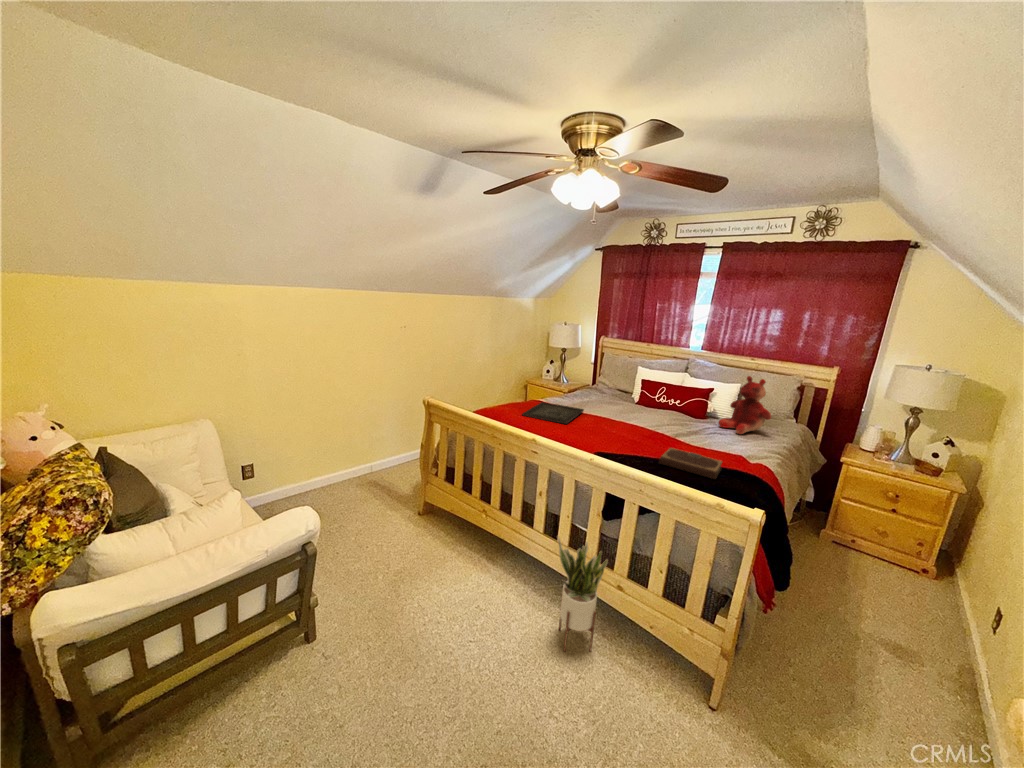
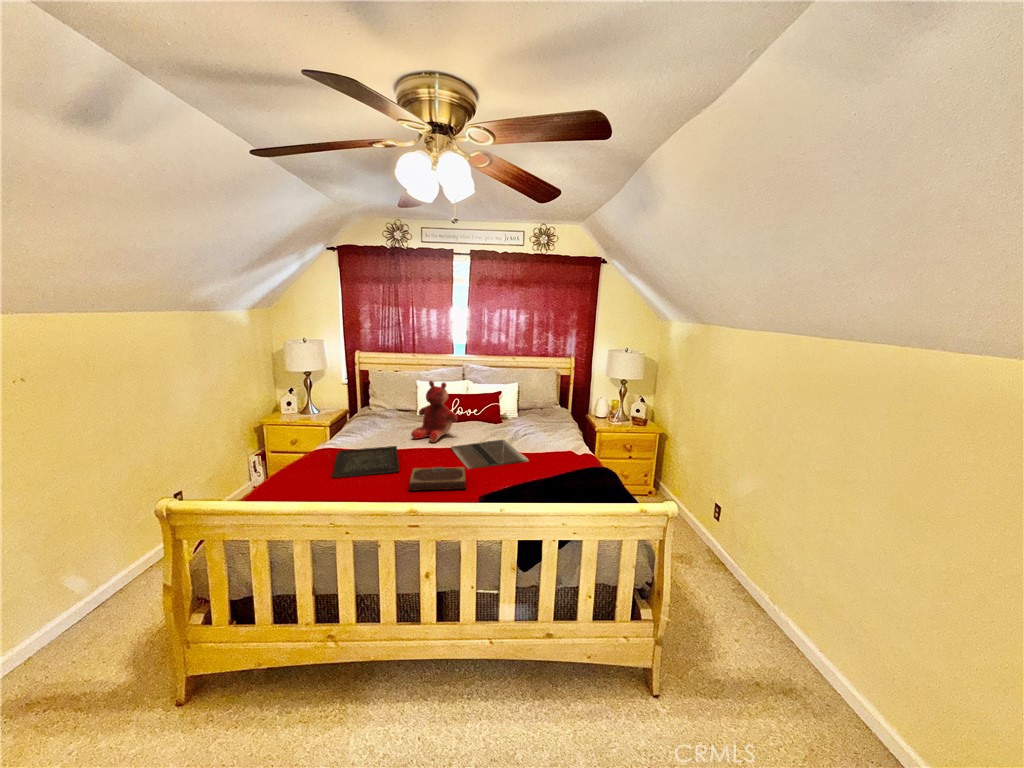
teddy bear: present [718,376,771,434] -> present [411,381,457,442]
laptop: none [621,421,686,450] -> present [451,440,529,469]
notebook: present [659,448,722,479] -> present [409,467,466,491]
potted plant: present [557,537,608,651] -> none [489,606,541,744]

